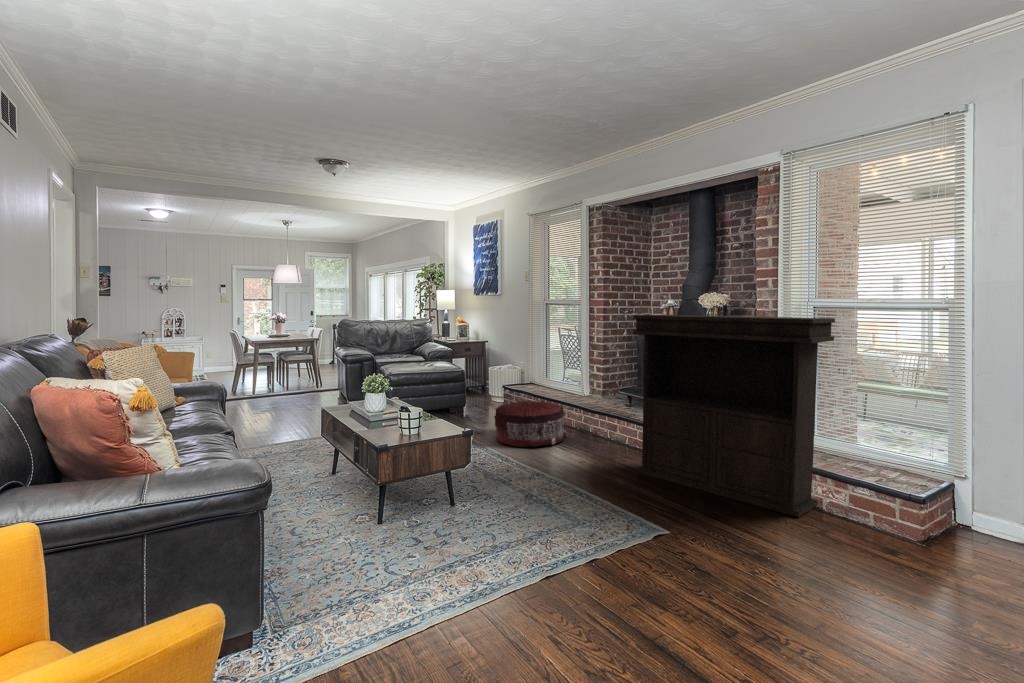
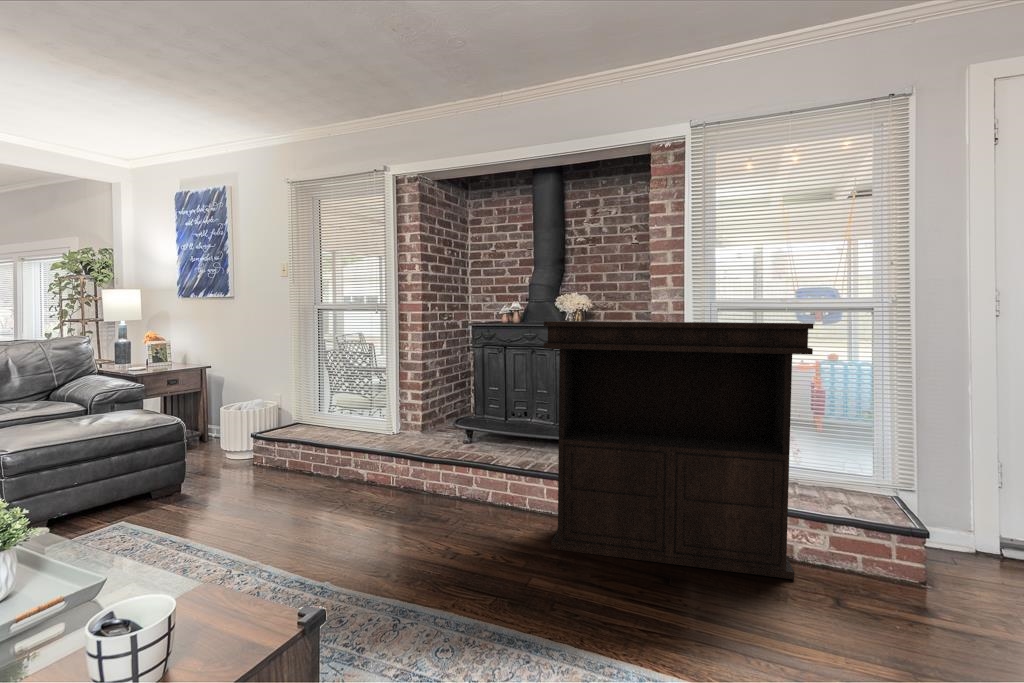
pouf: present [494,401,567,447] -> none [287,453,406,537]

